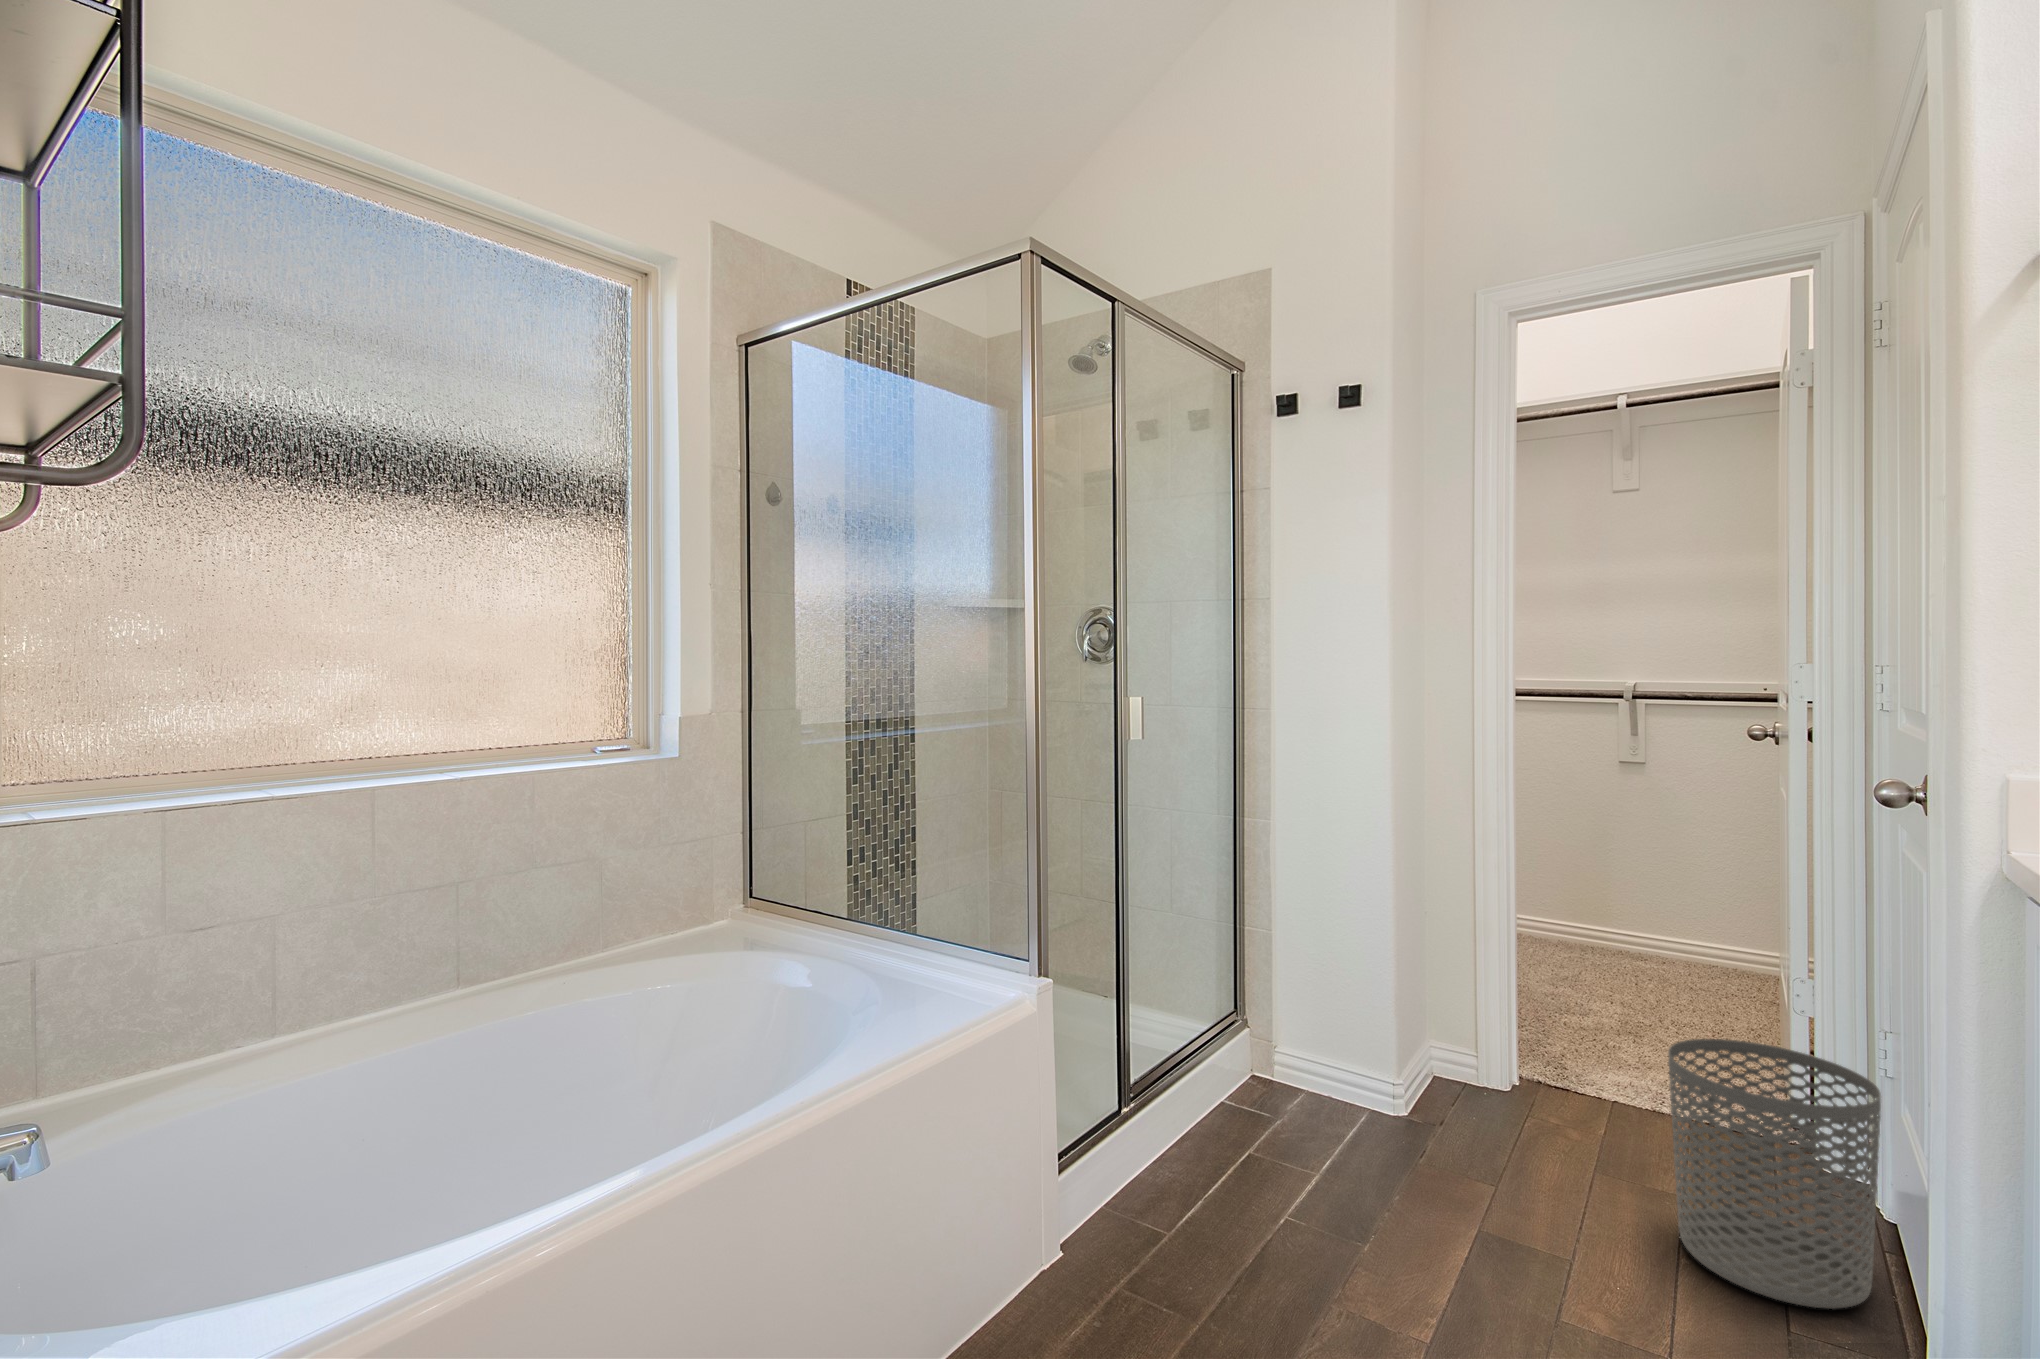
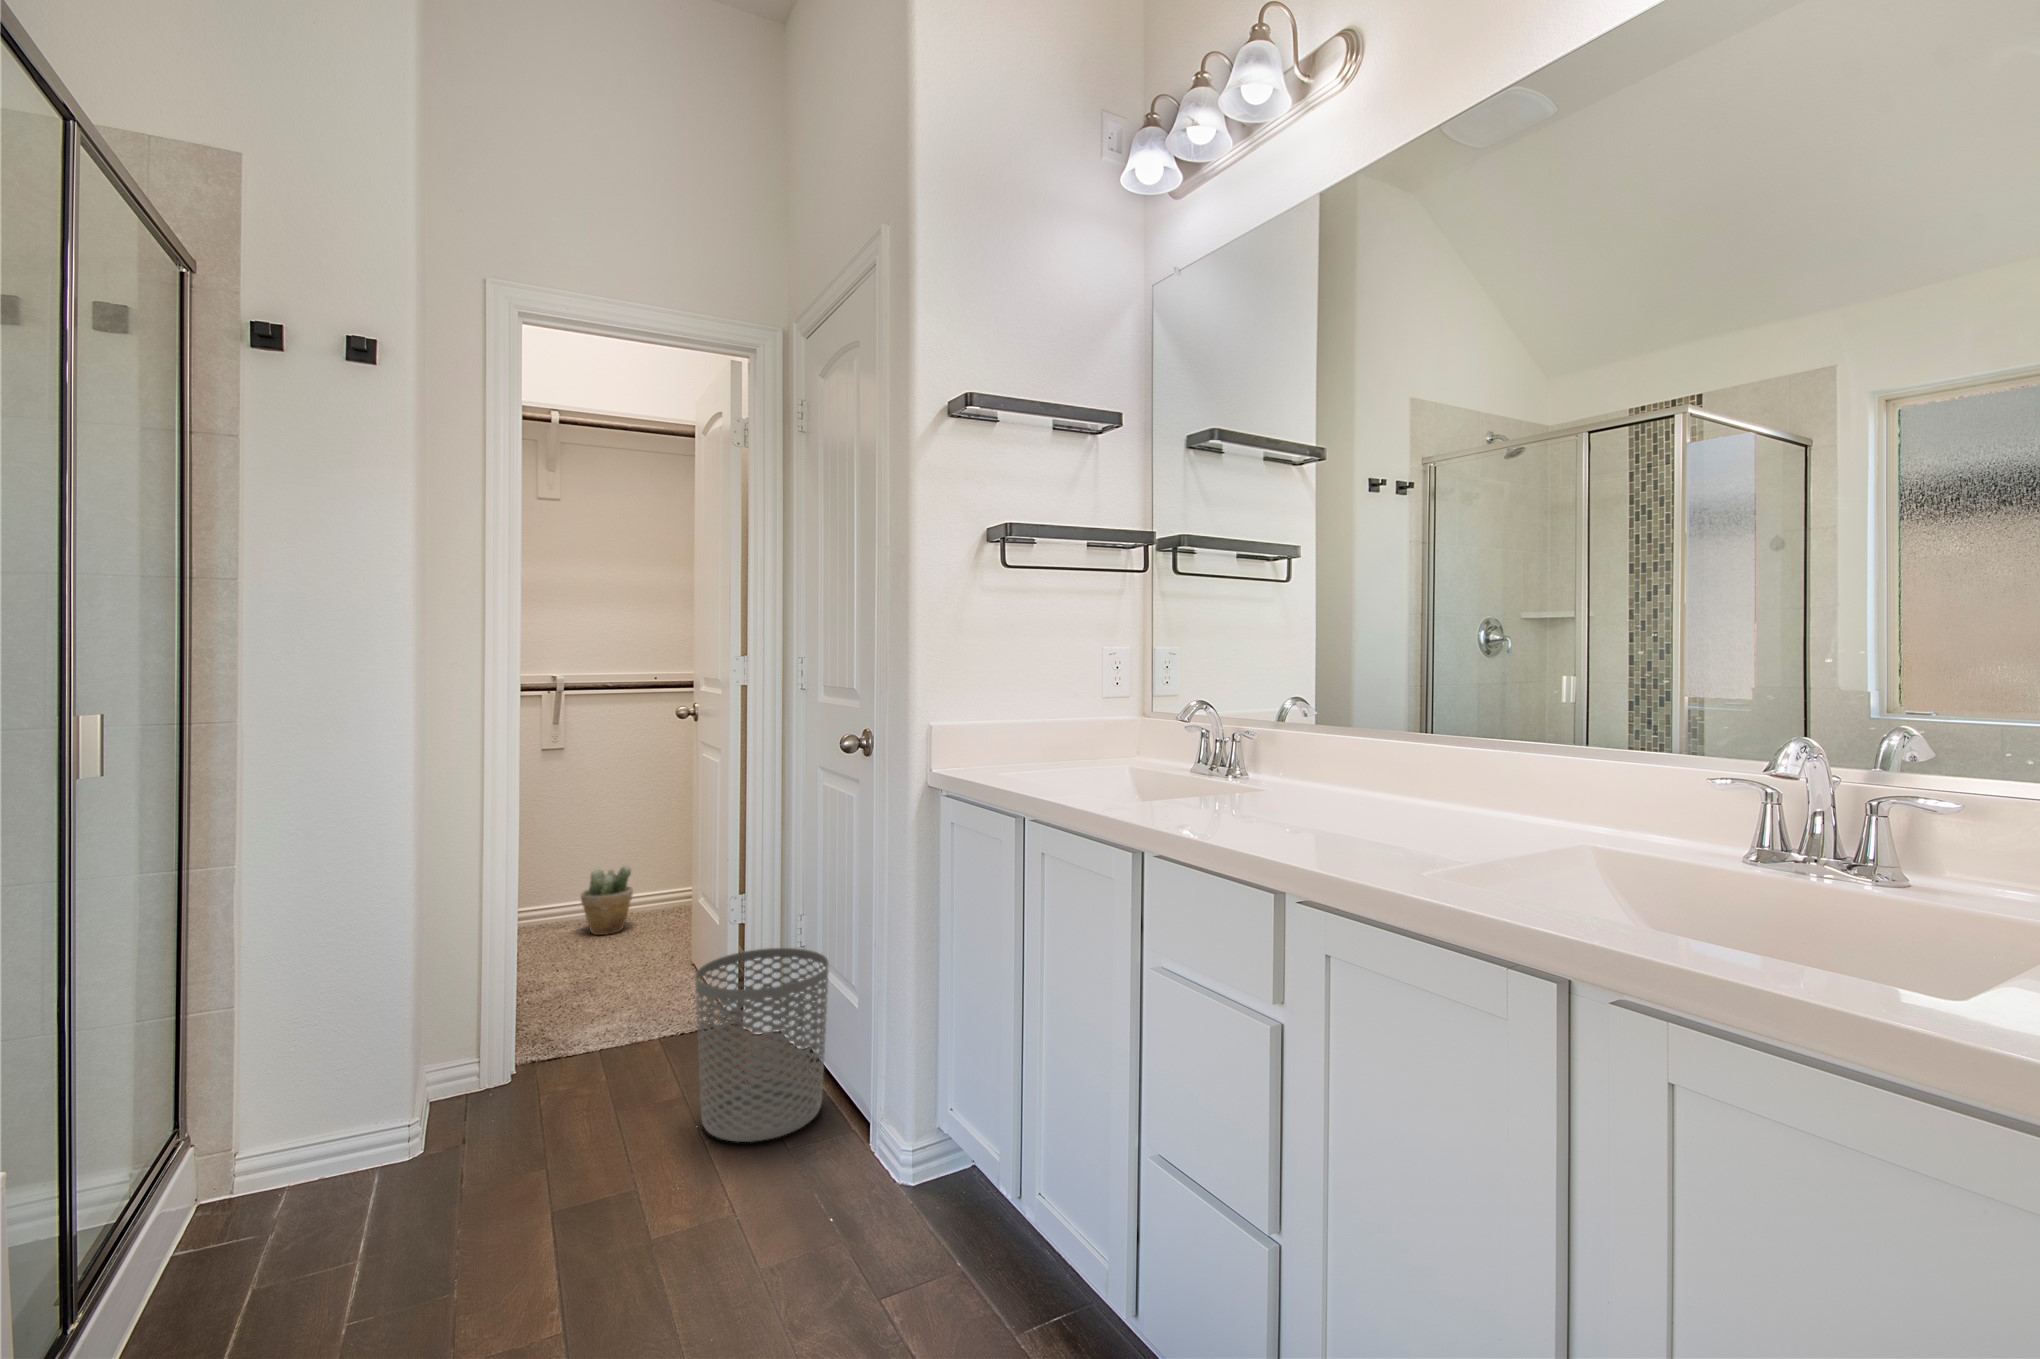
potted plant: none [1659,909,1727,990] -> present [581,866,633,935]

